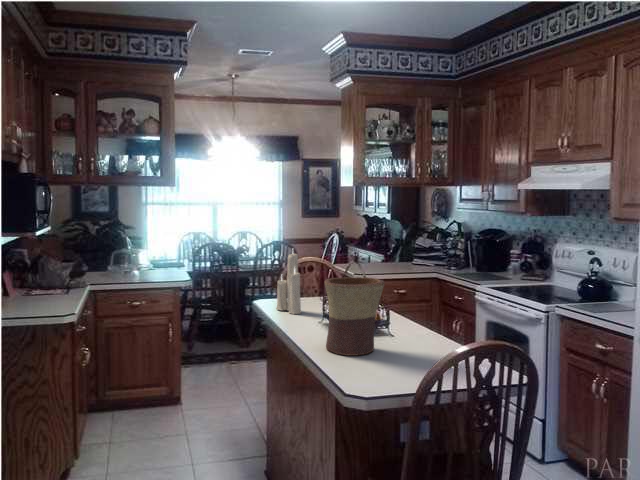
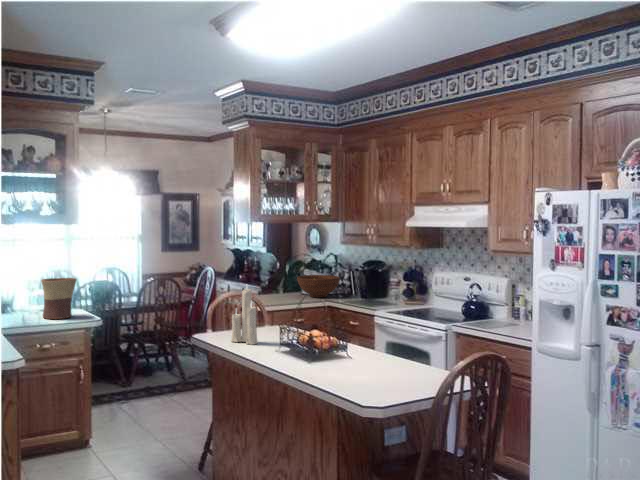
fruit bowl: none [406,244,454,268] -> present [297,275,340,297]
flower pot: present [325,277,384,355] -> present [41,278,76,319]

